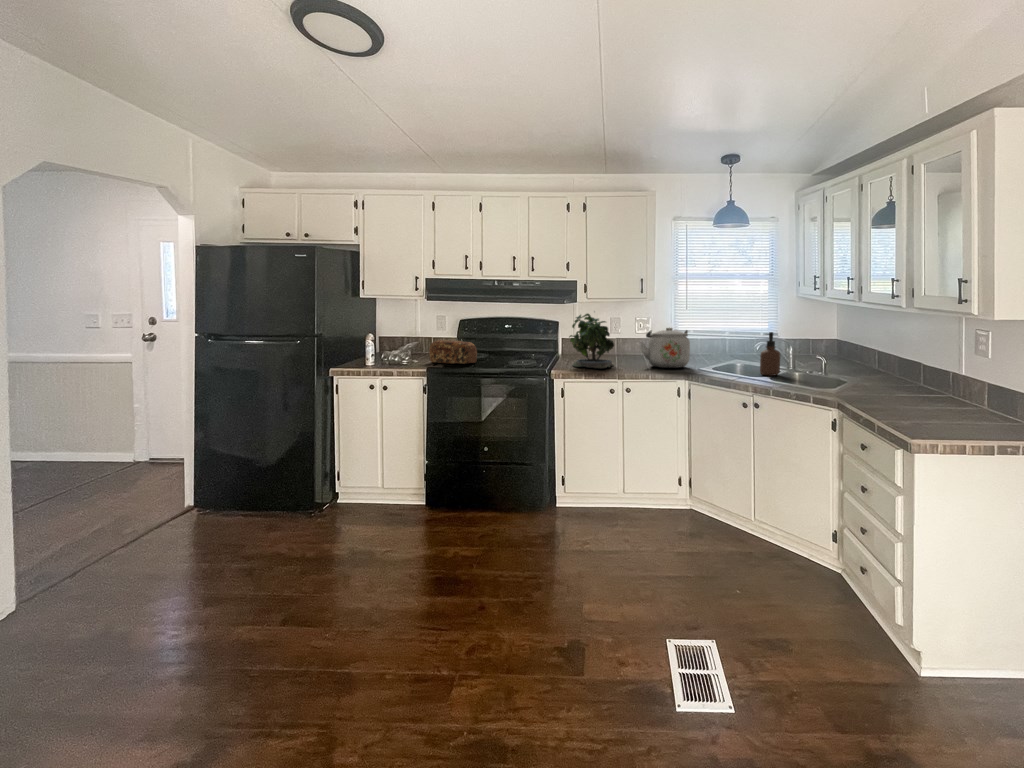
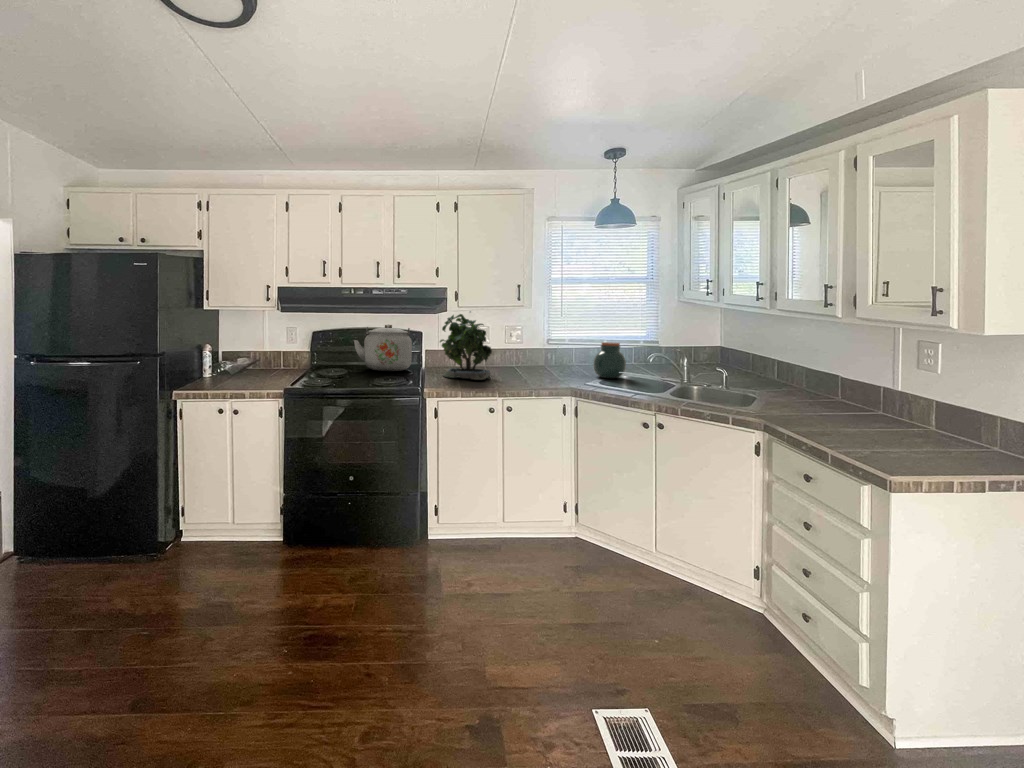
kettle: present [640,327,690,368] -> present [354,324,412,371]
soap dispenser: present [760,332,780,376] -> none [655,341,677,389]
jar: none [708,335,738,366] -> present [593,342,626,378]
bread loaf: present [429,340,477,364] -> none [260,342,323,372]

